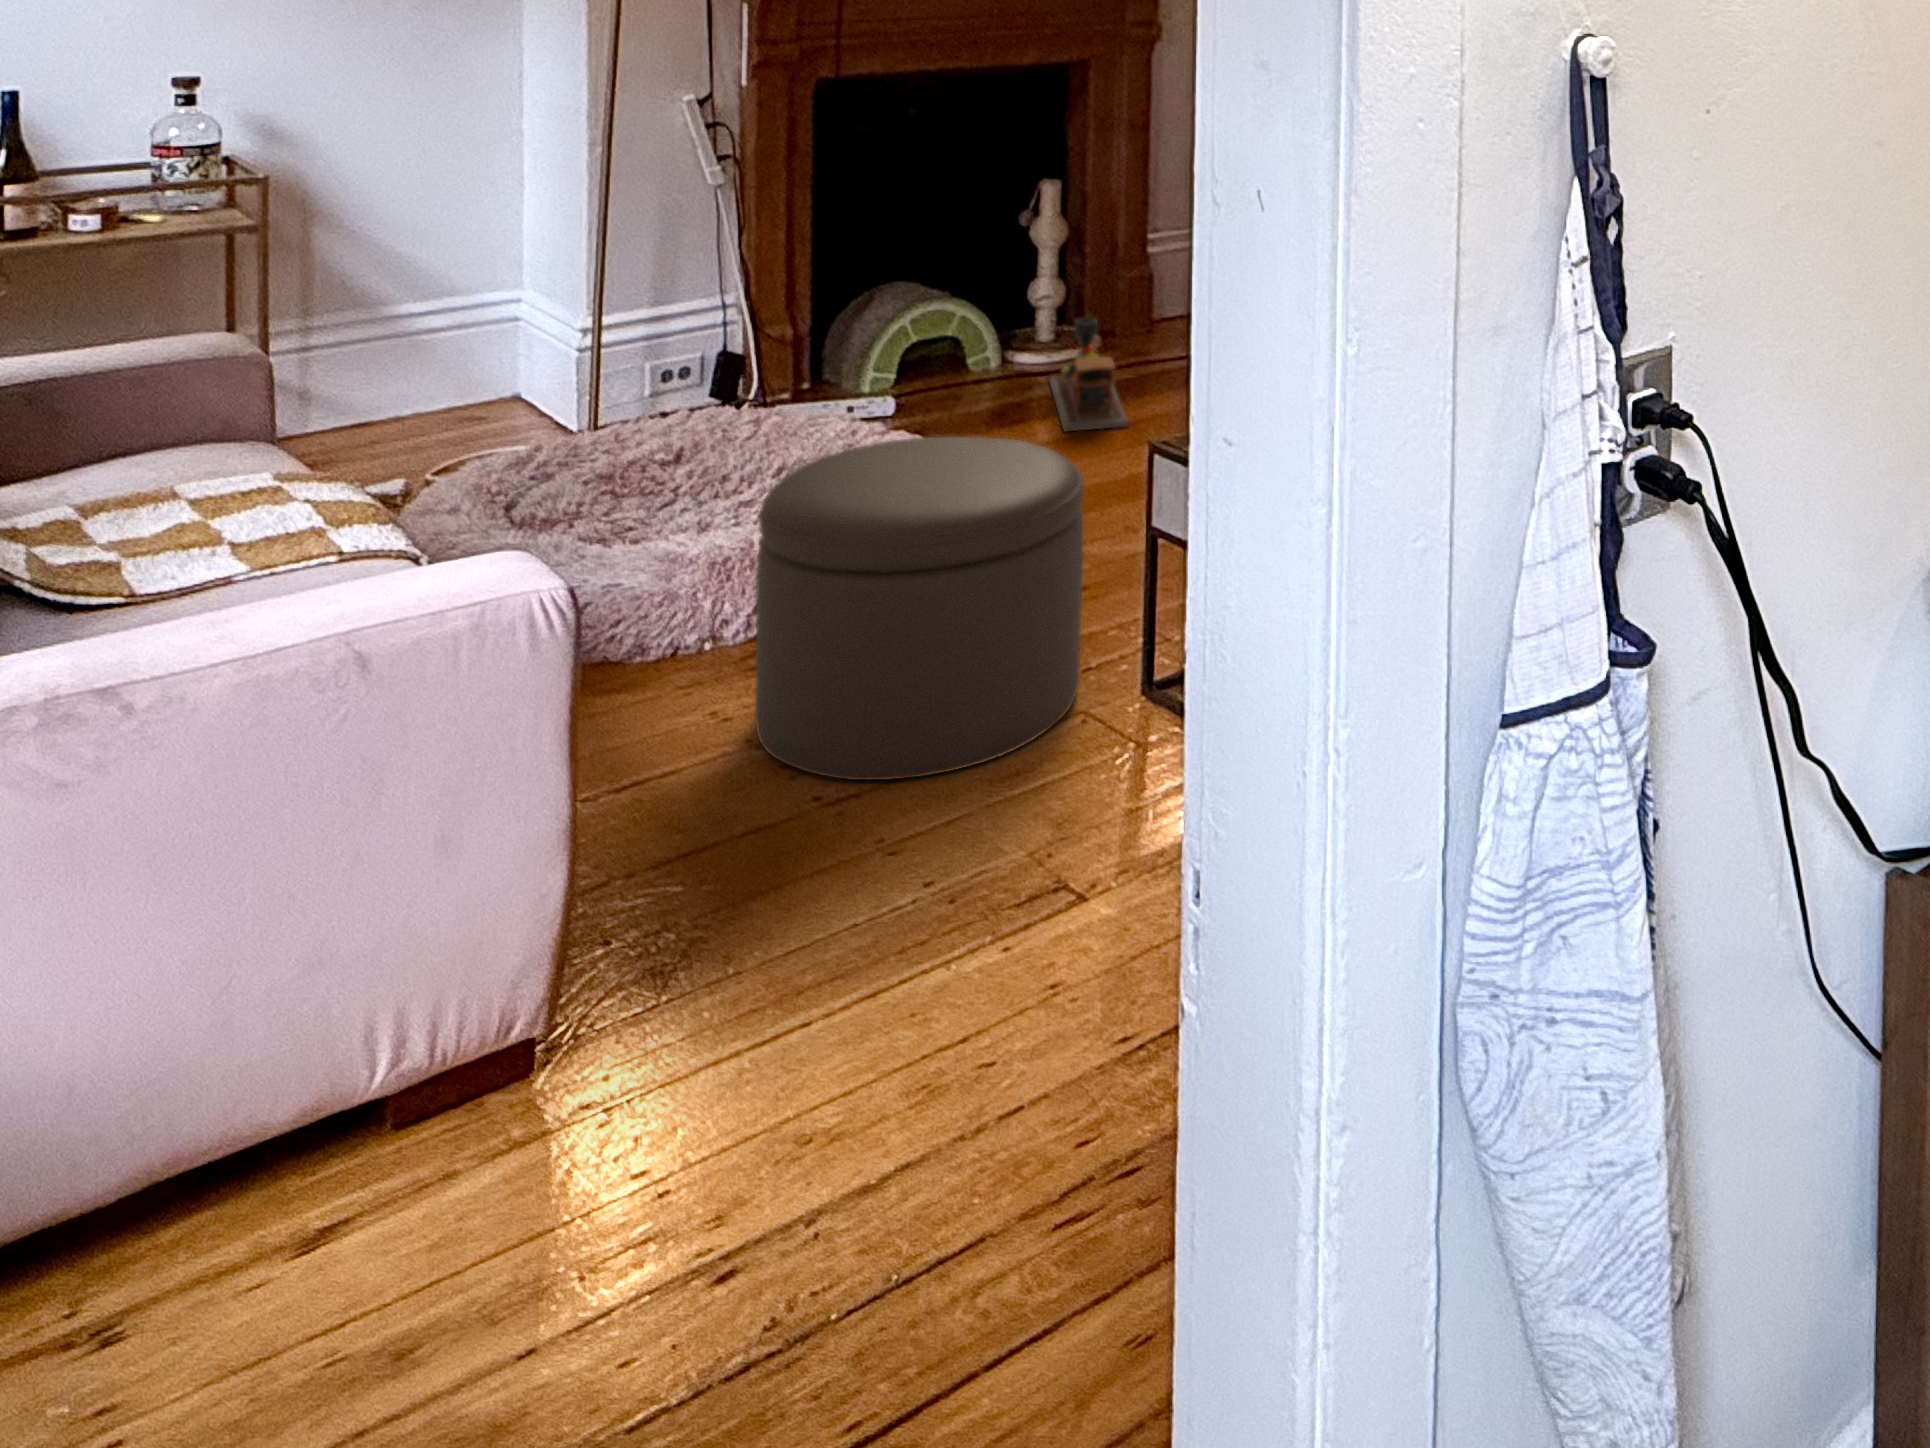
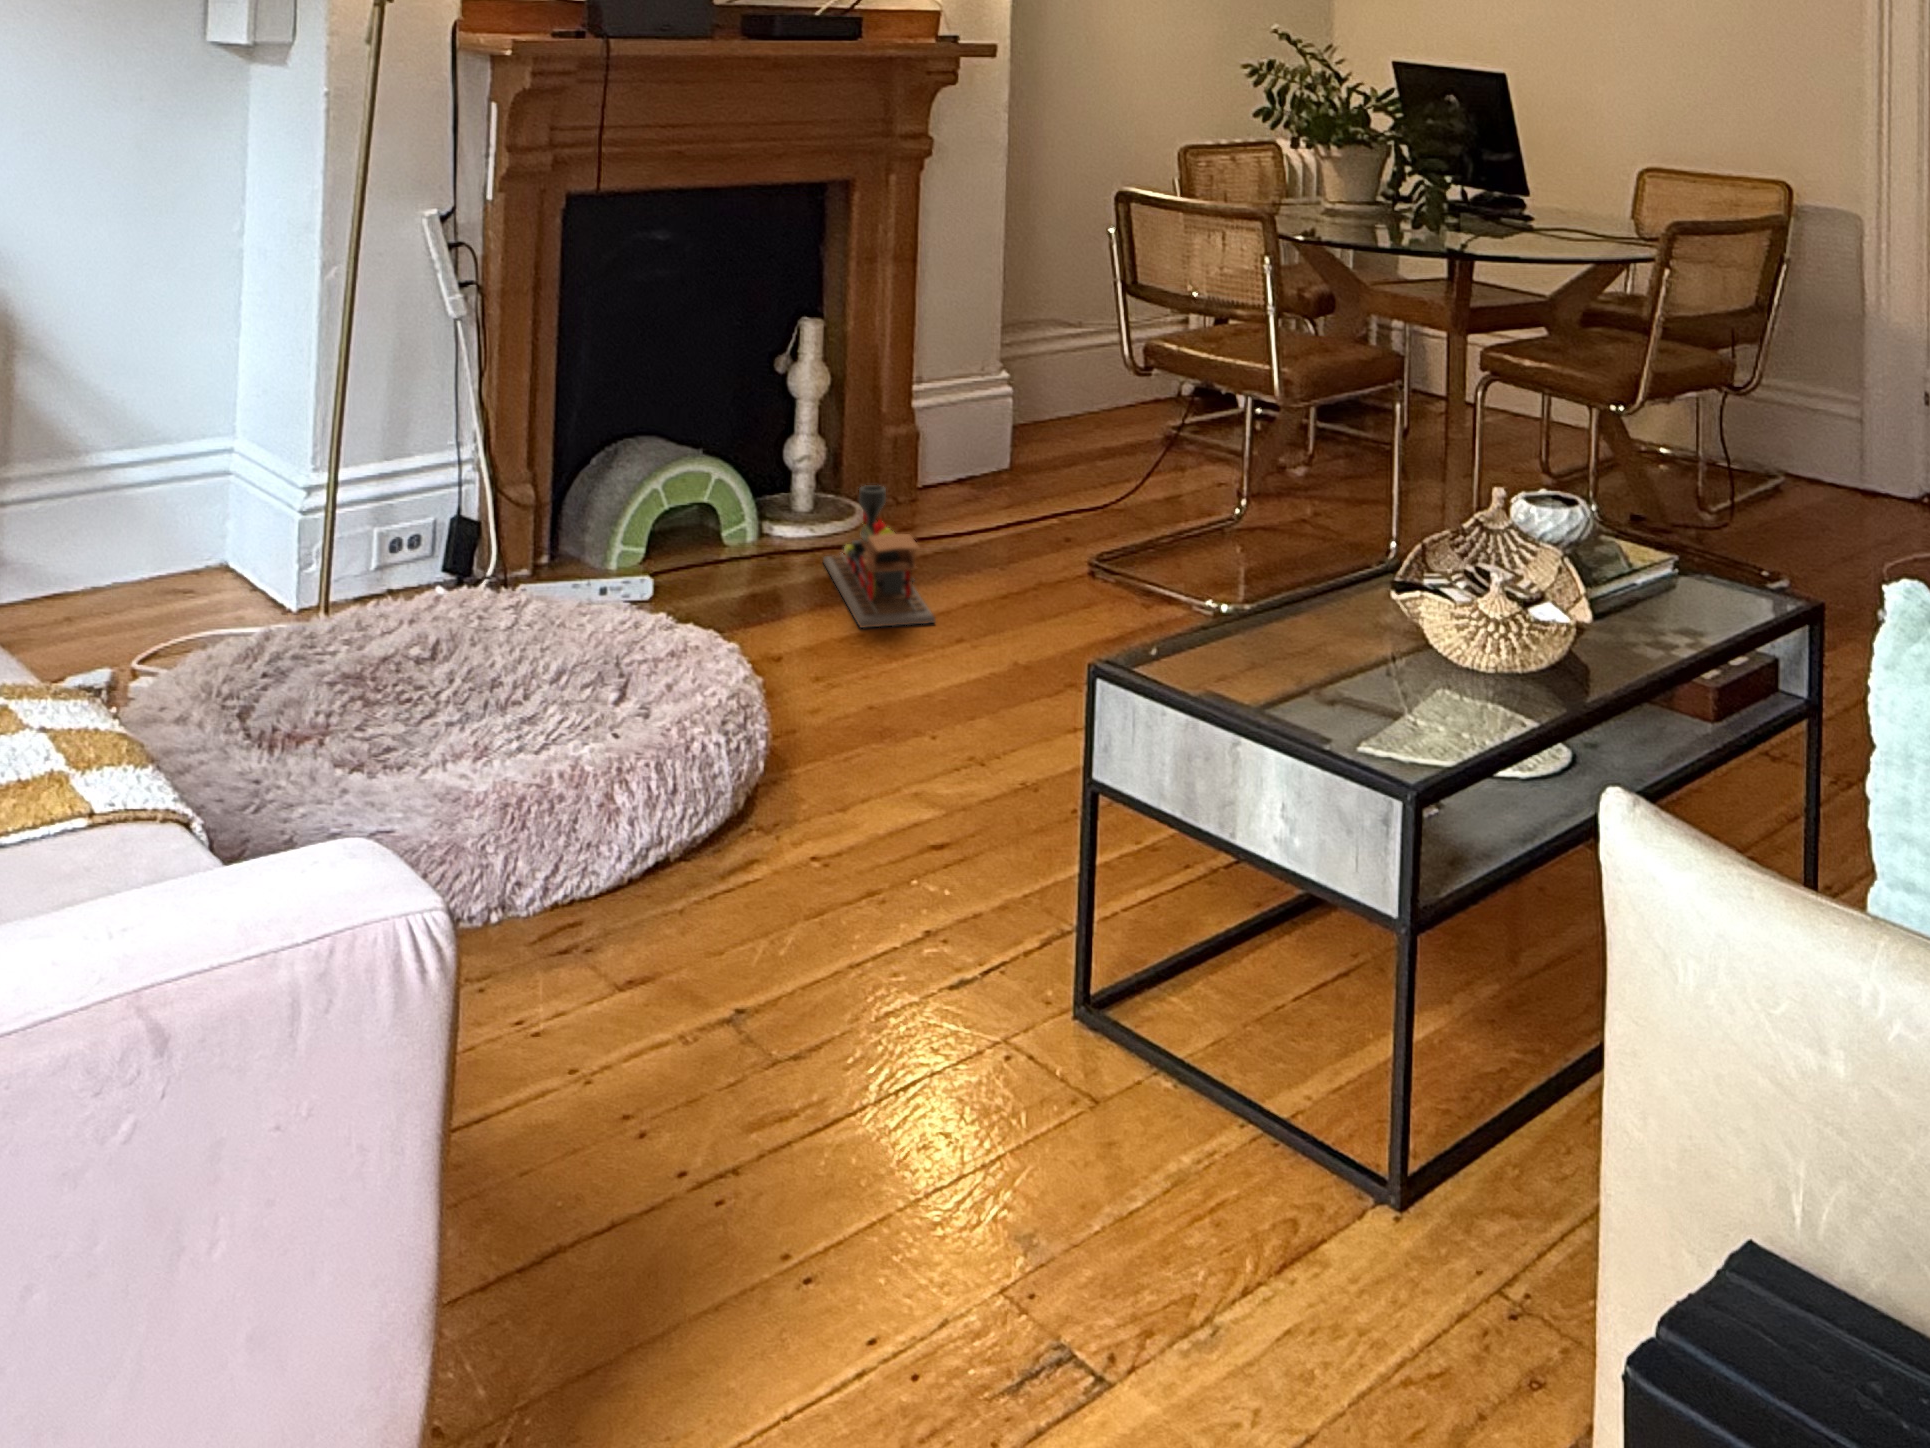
ottoman: present [755,437,1084,780] -> none [584,647,1008,1156]

